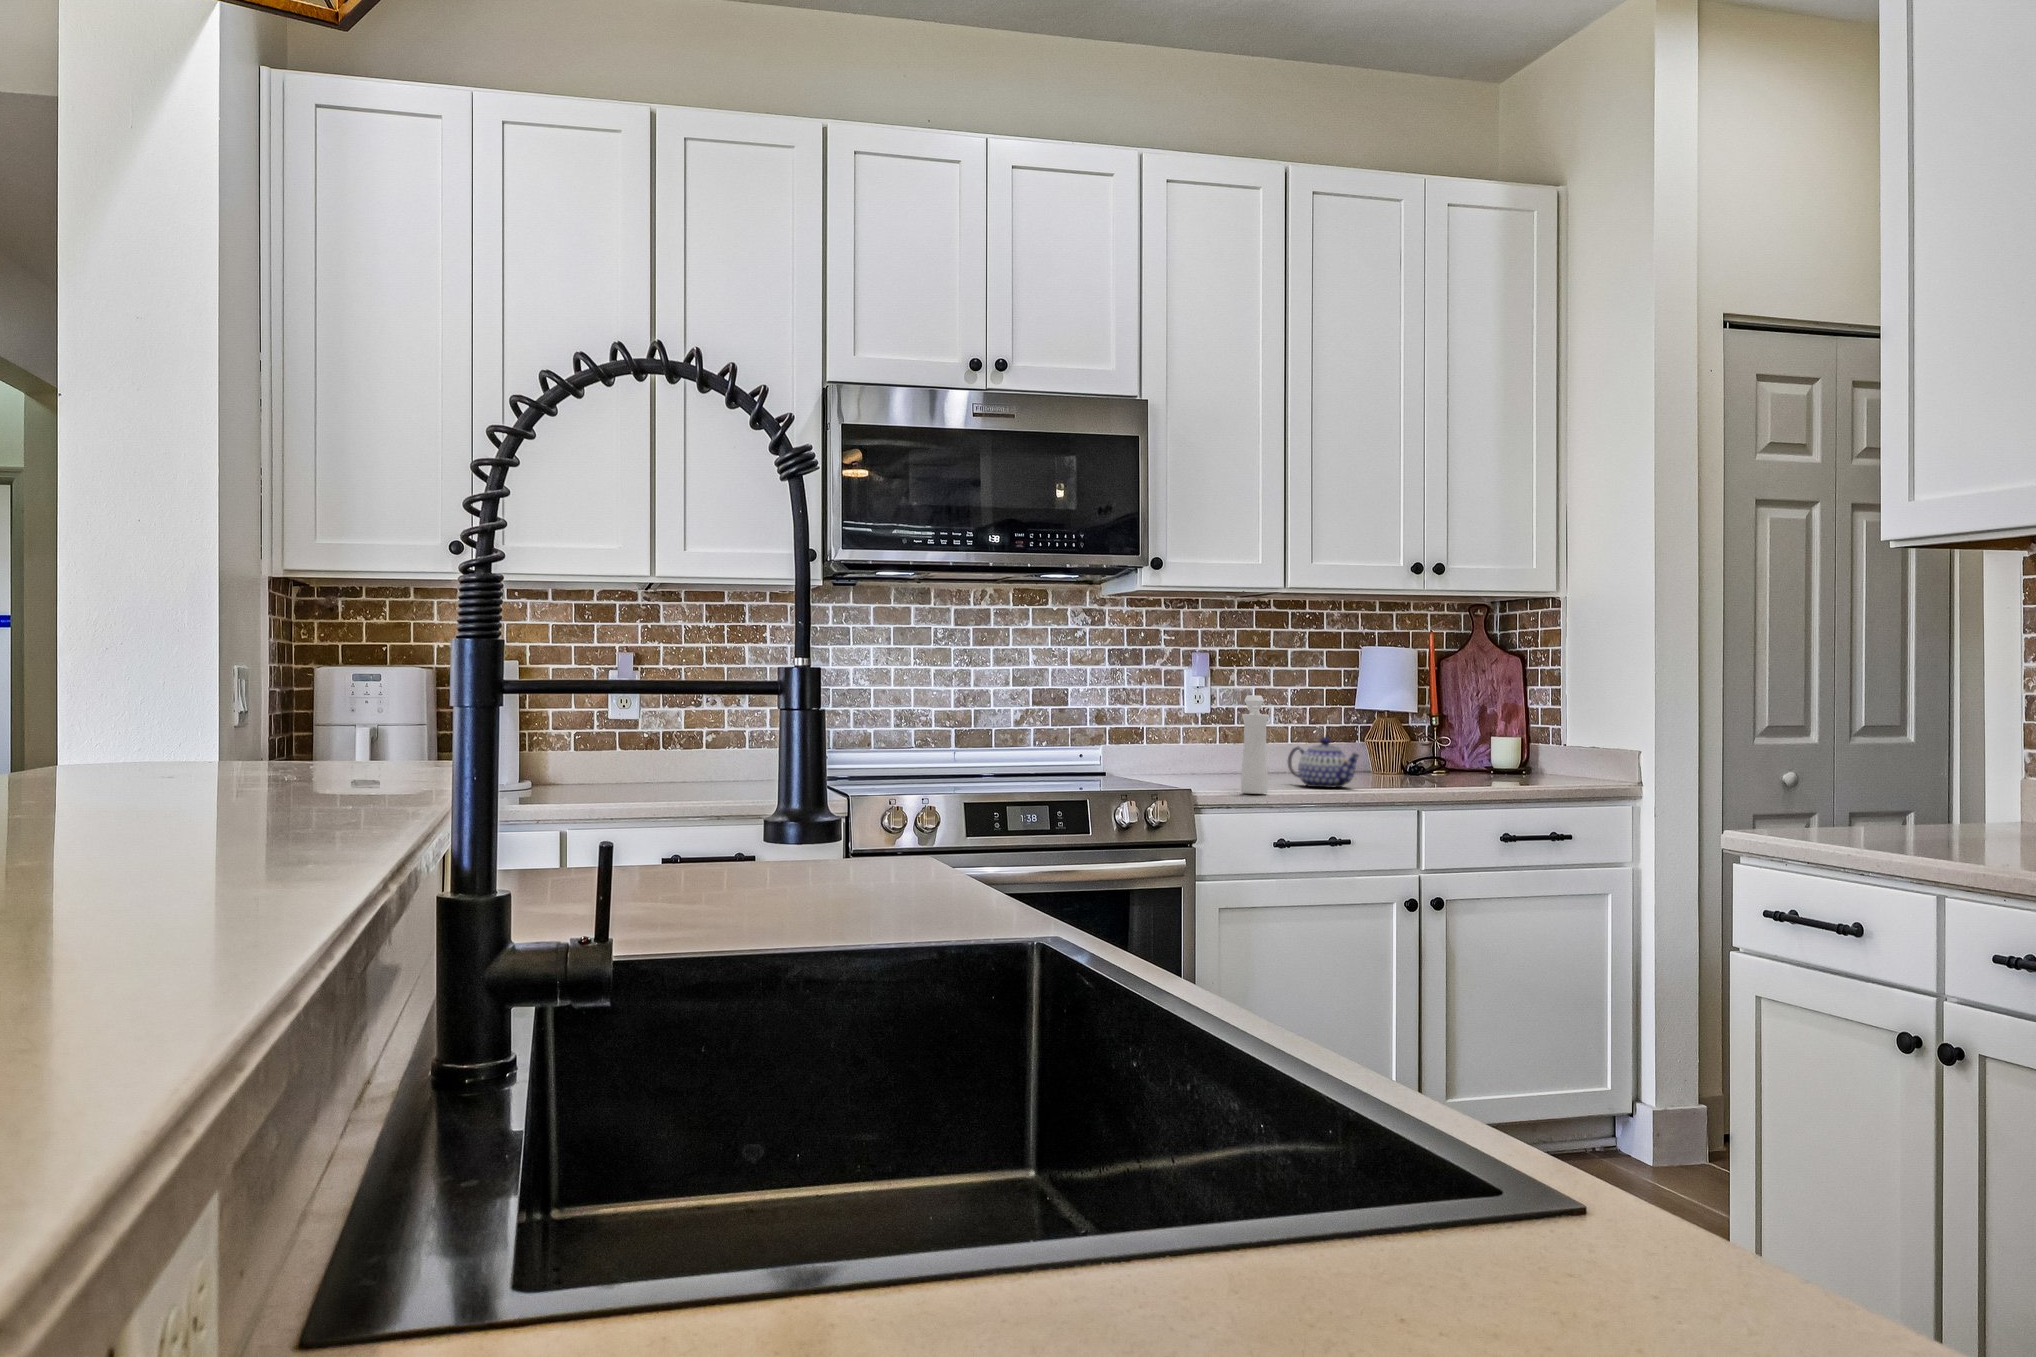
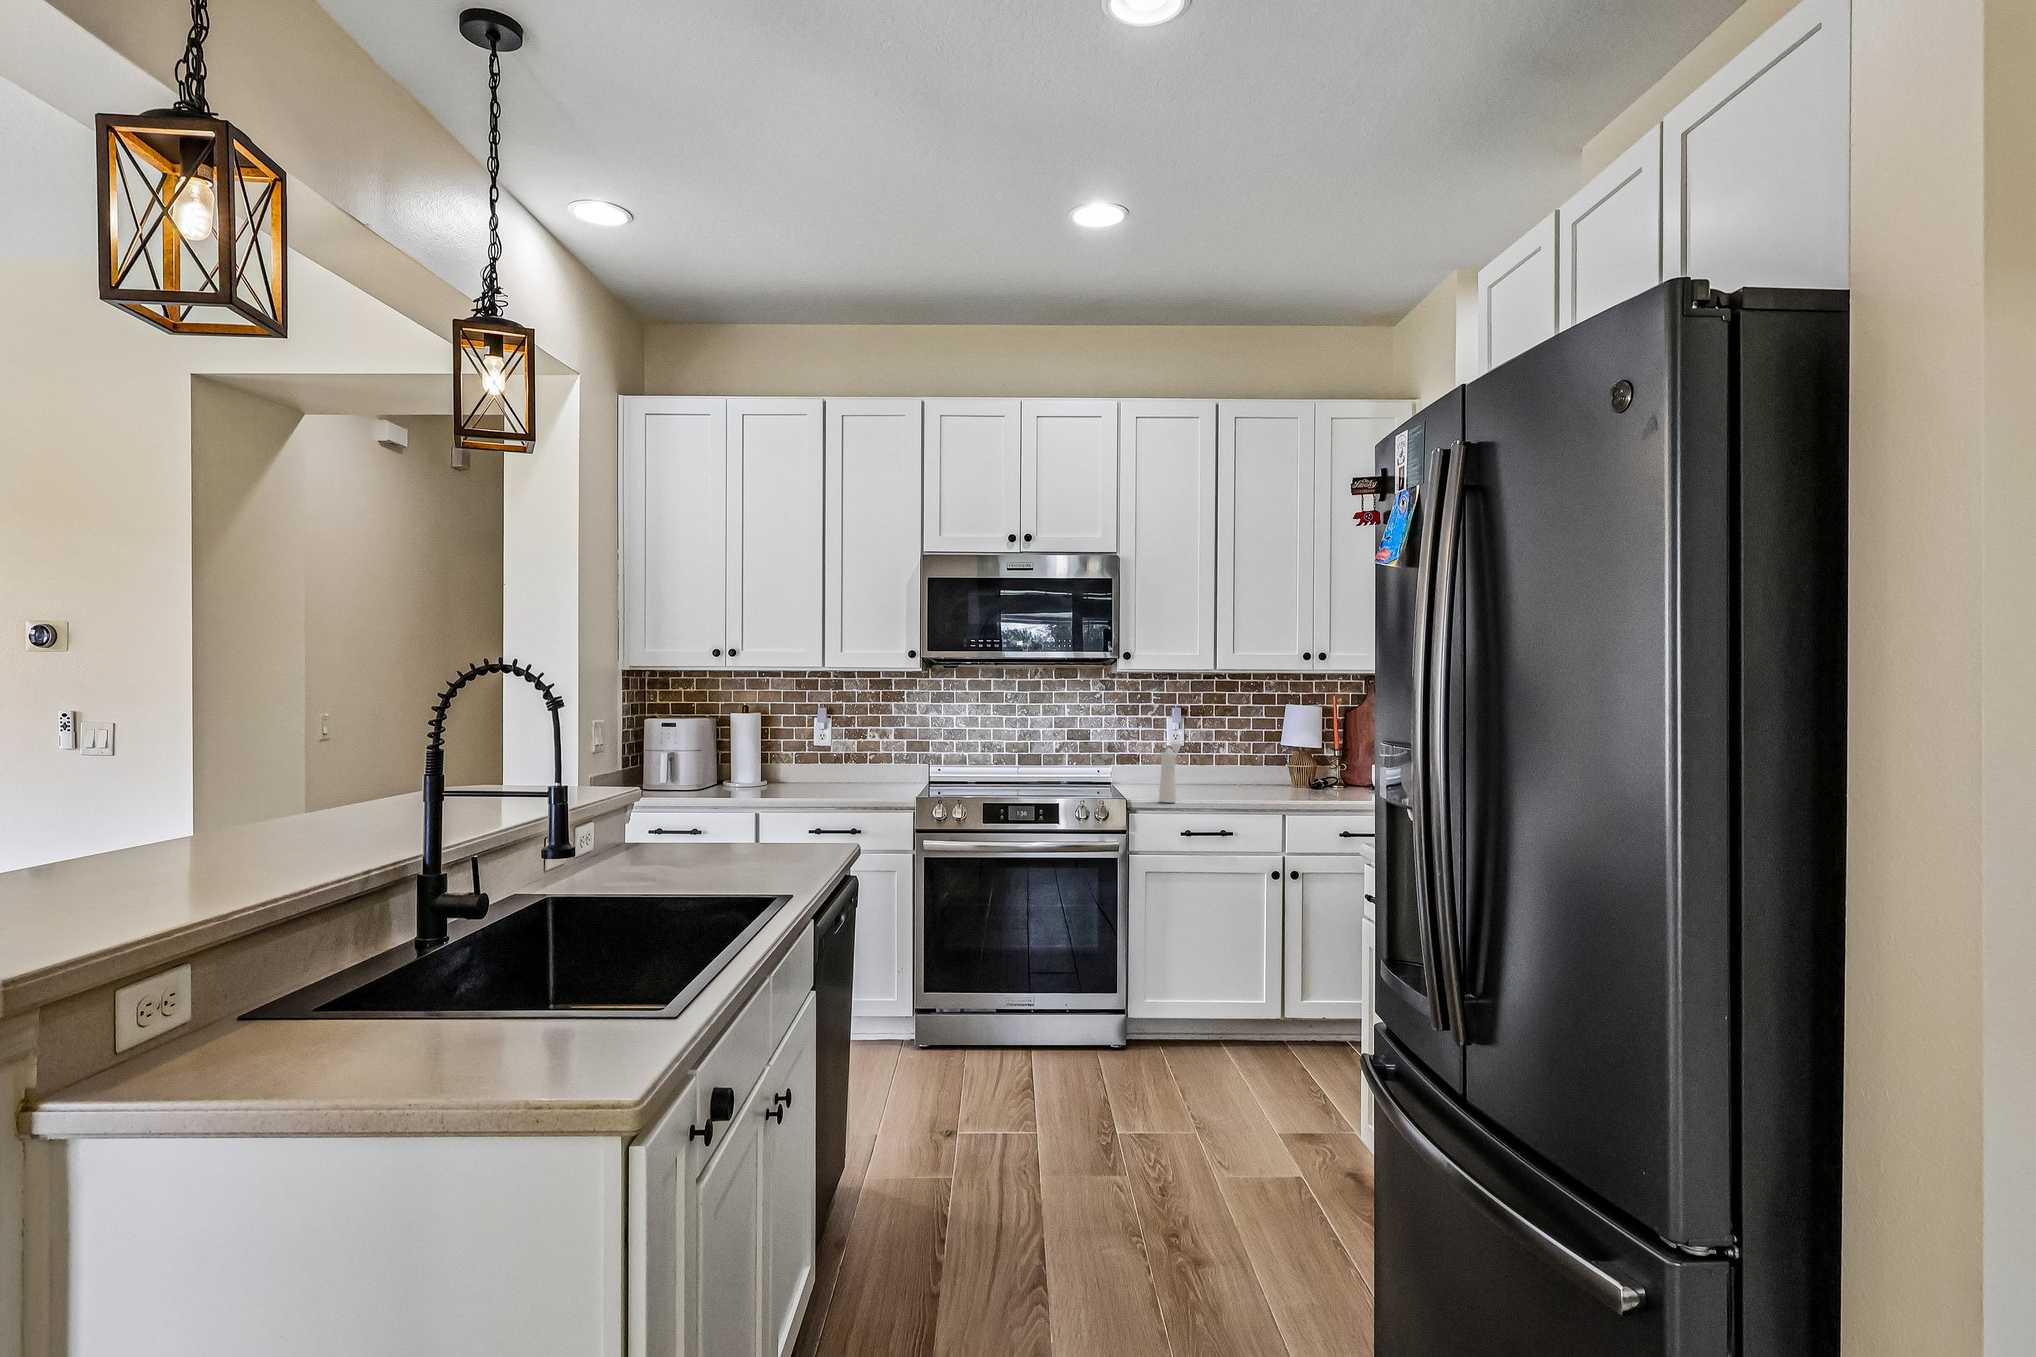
teapot: present [1288,737,1359,787] -> none [1210,766,1247,799]

